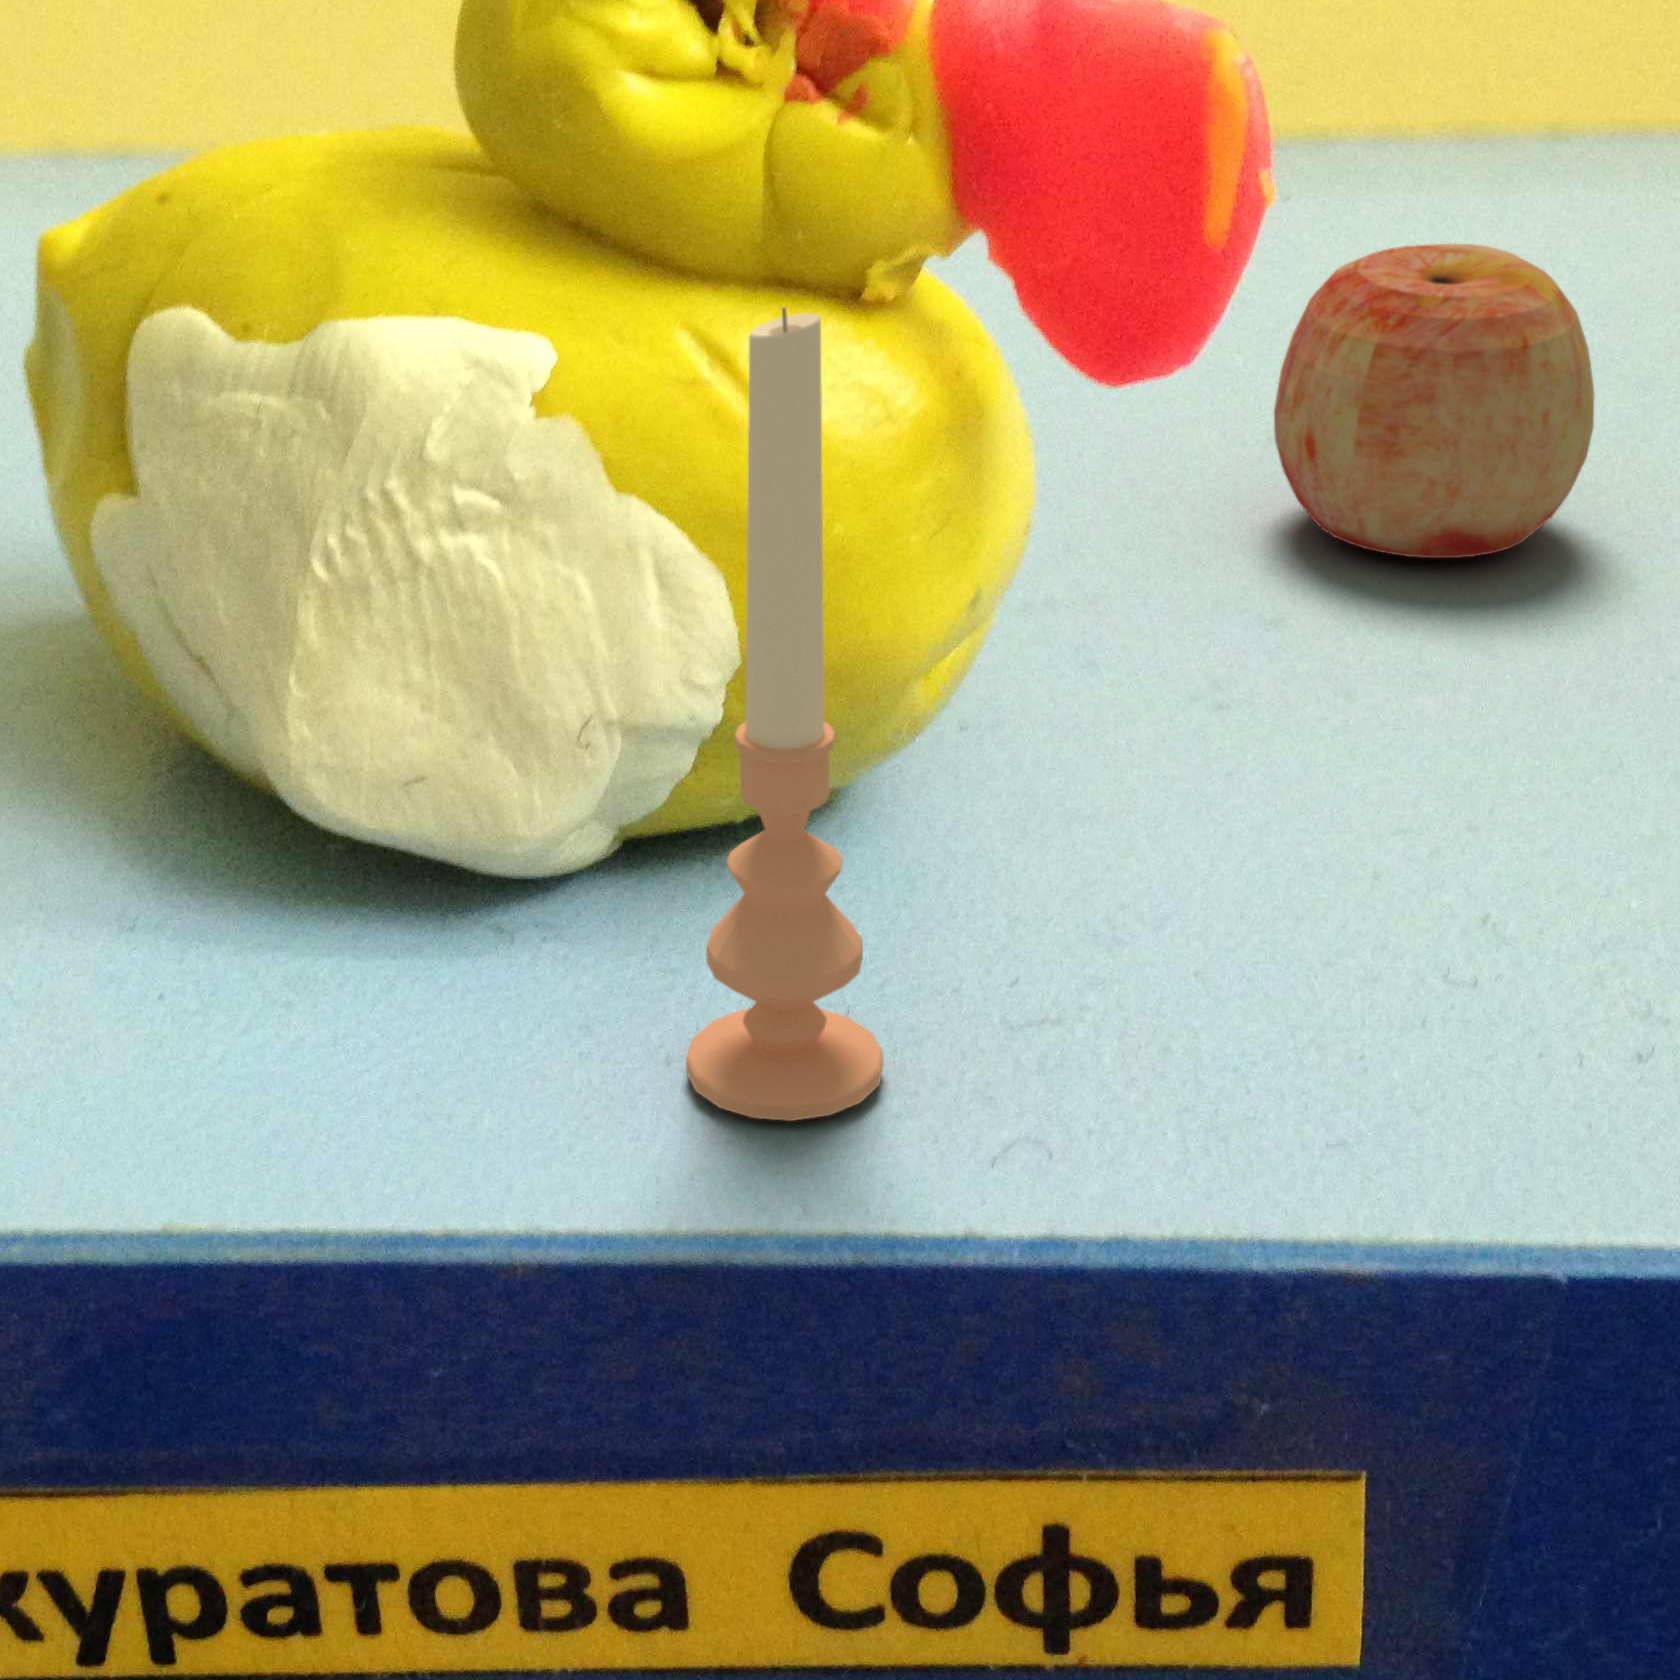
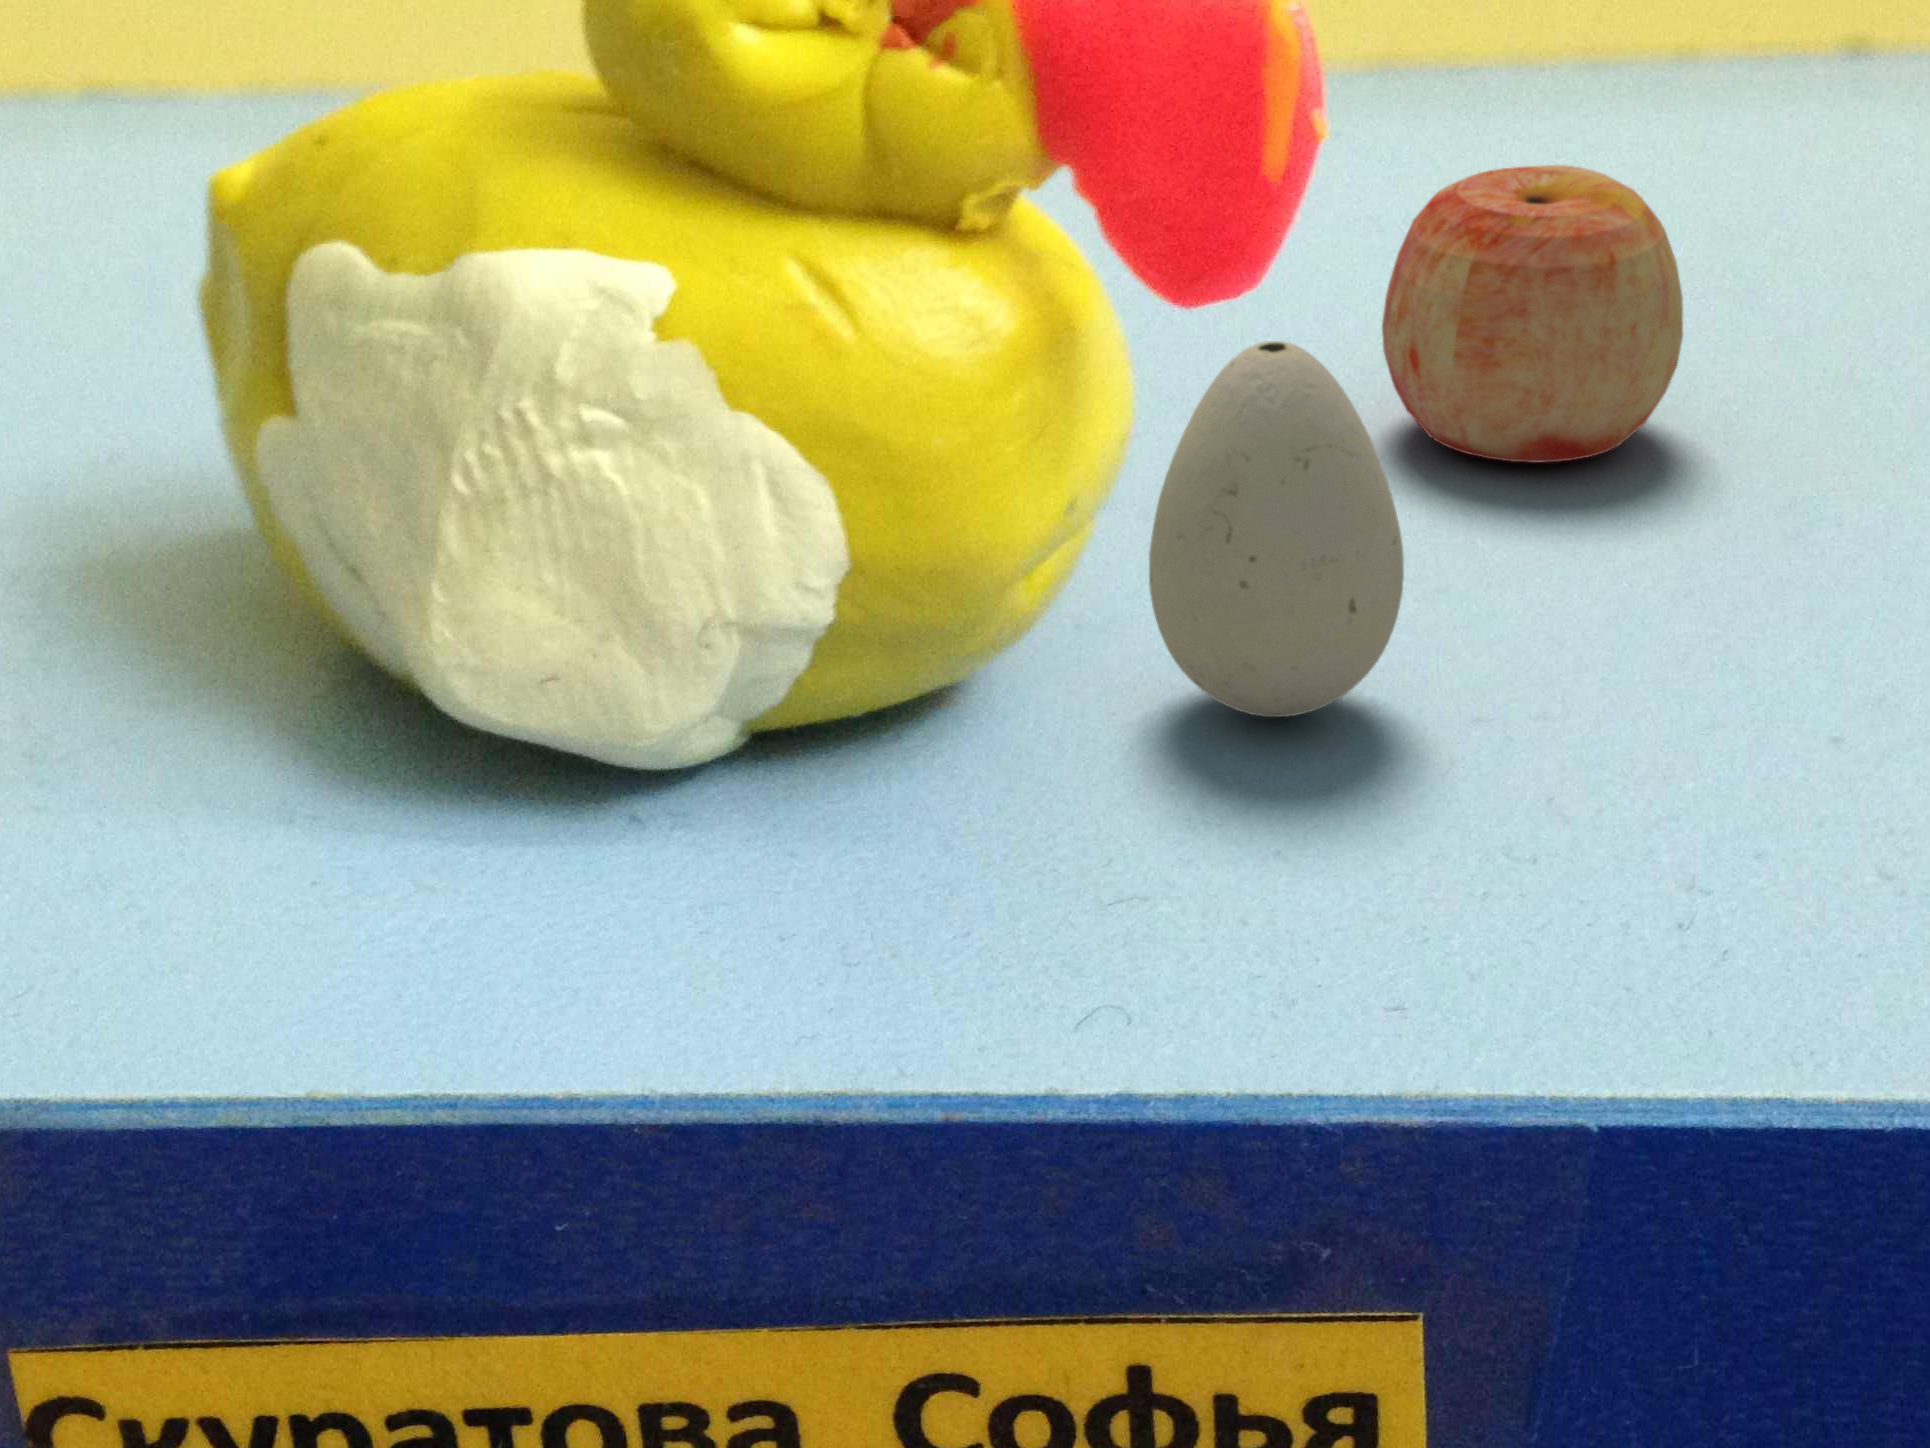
candle: present [686,307,883,1121] -> none [798,242,982,993]
decorative egg: none [1050,424,1322,826] -> present [1149,341,1404,717]

